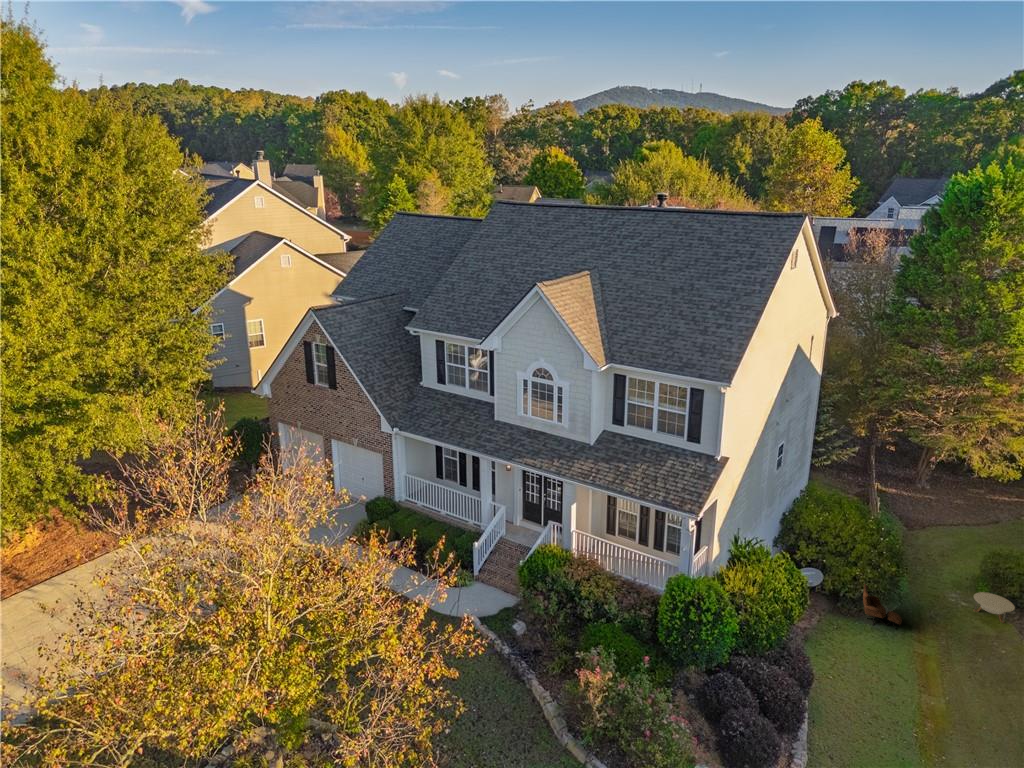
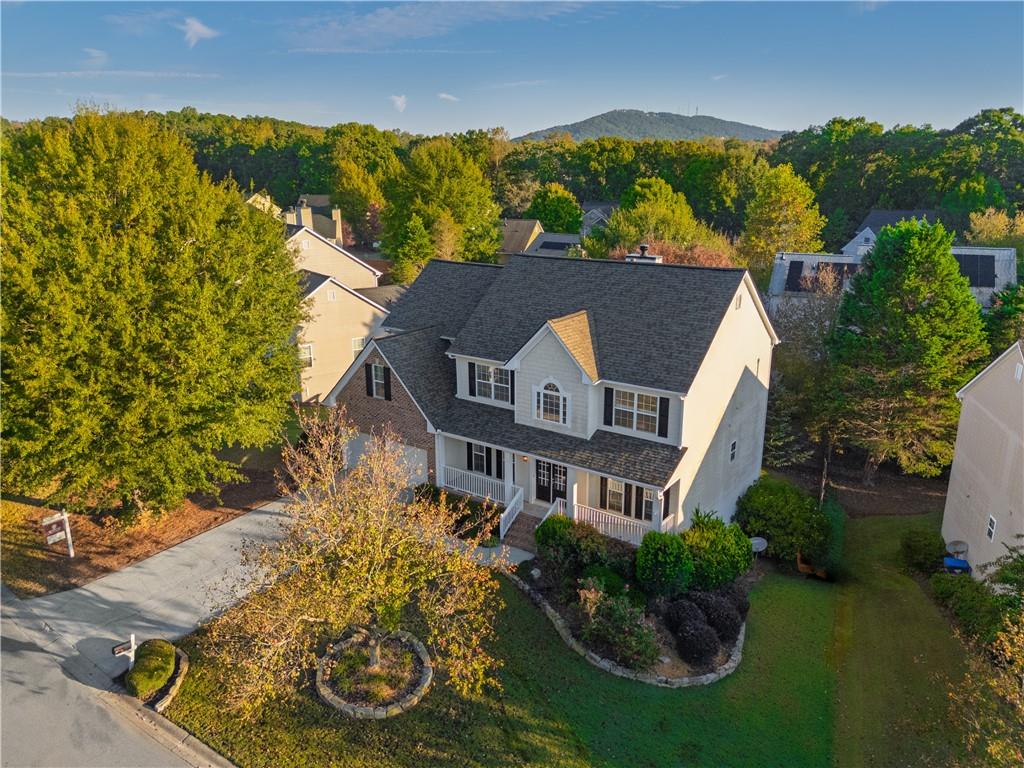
round table: present [974,592,1015,623] -> none [886,557,915,578]

